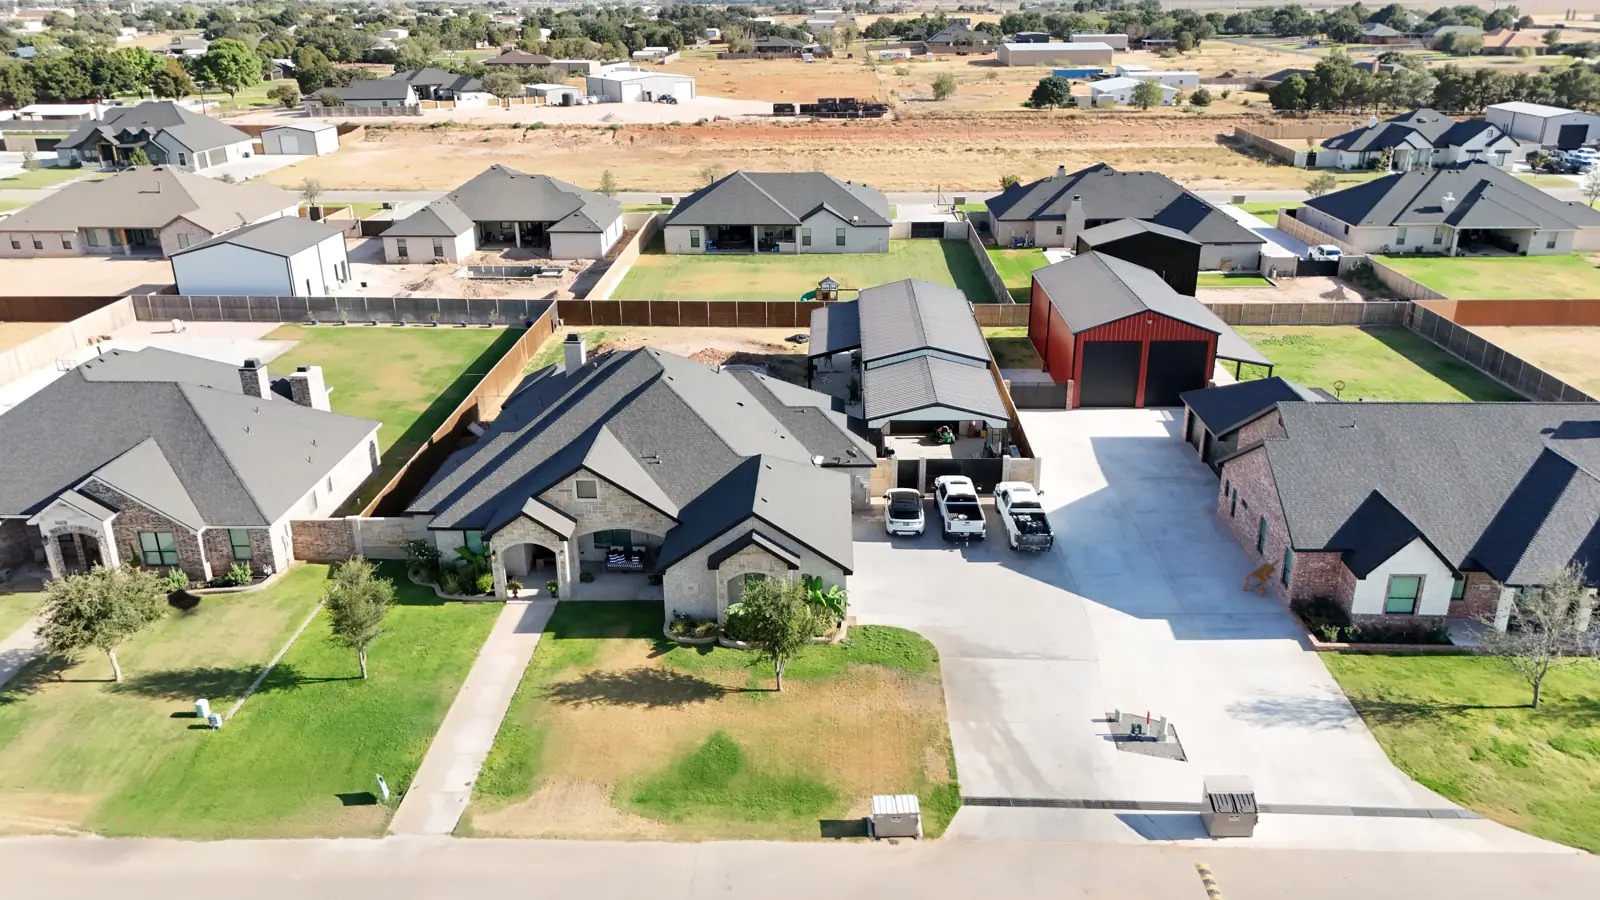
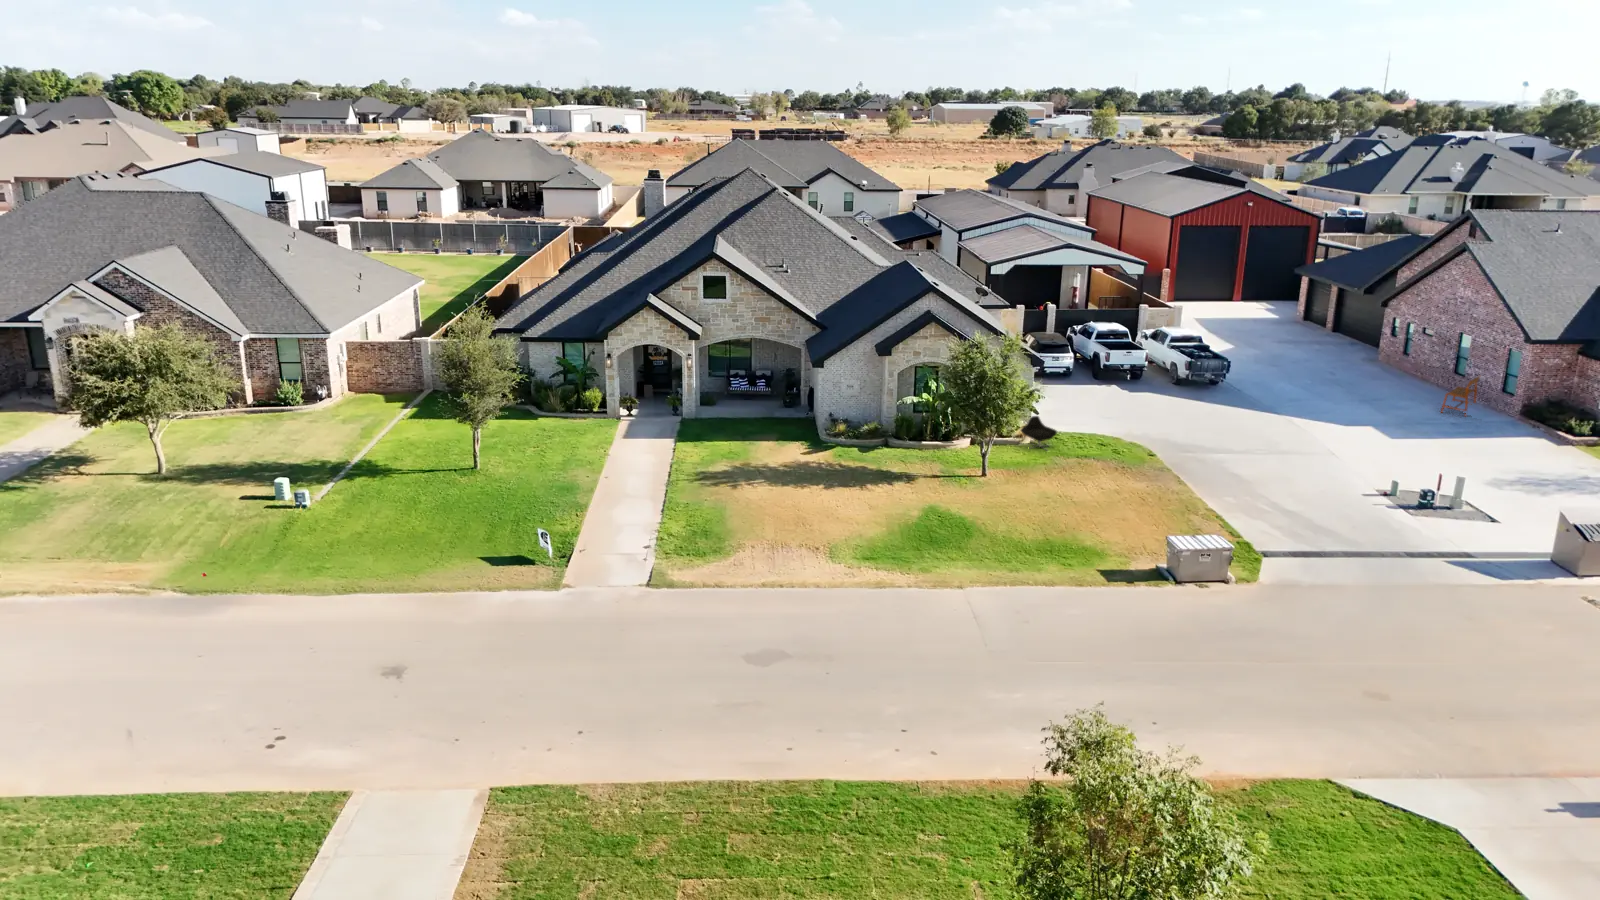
lounge chair: present [167,588,201,613] -> present [1021,416,1057,446]

